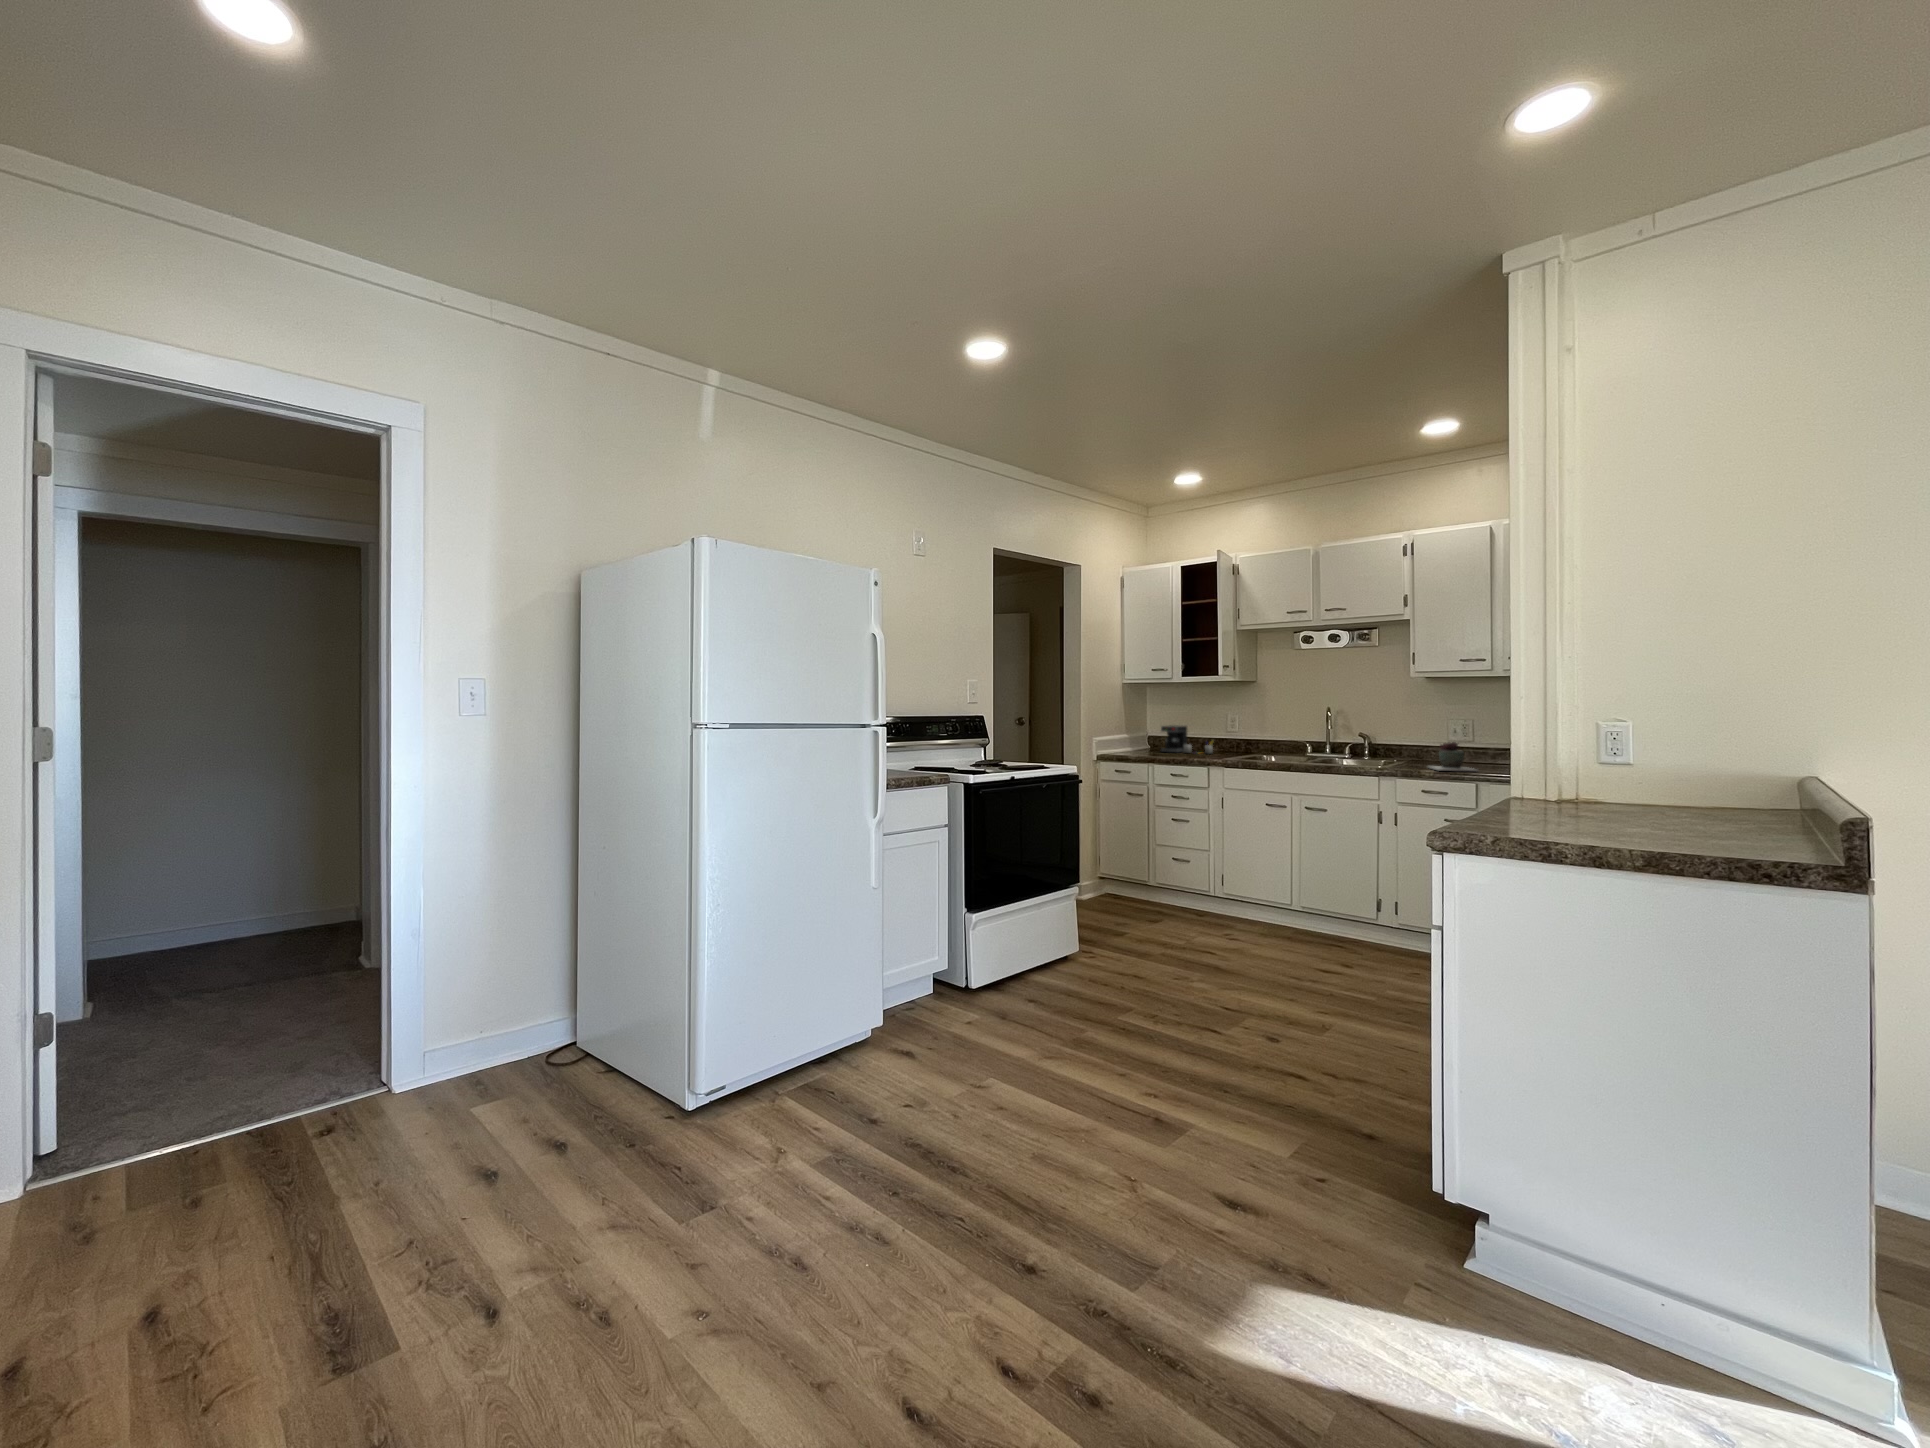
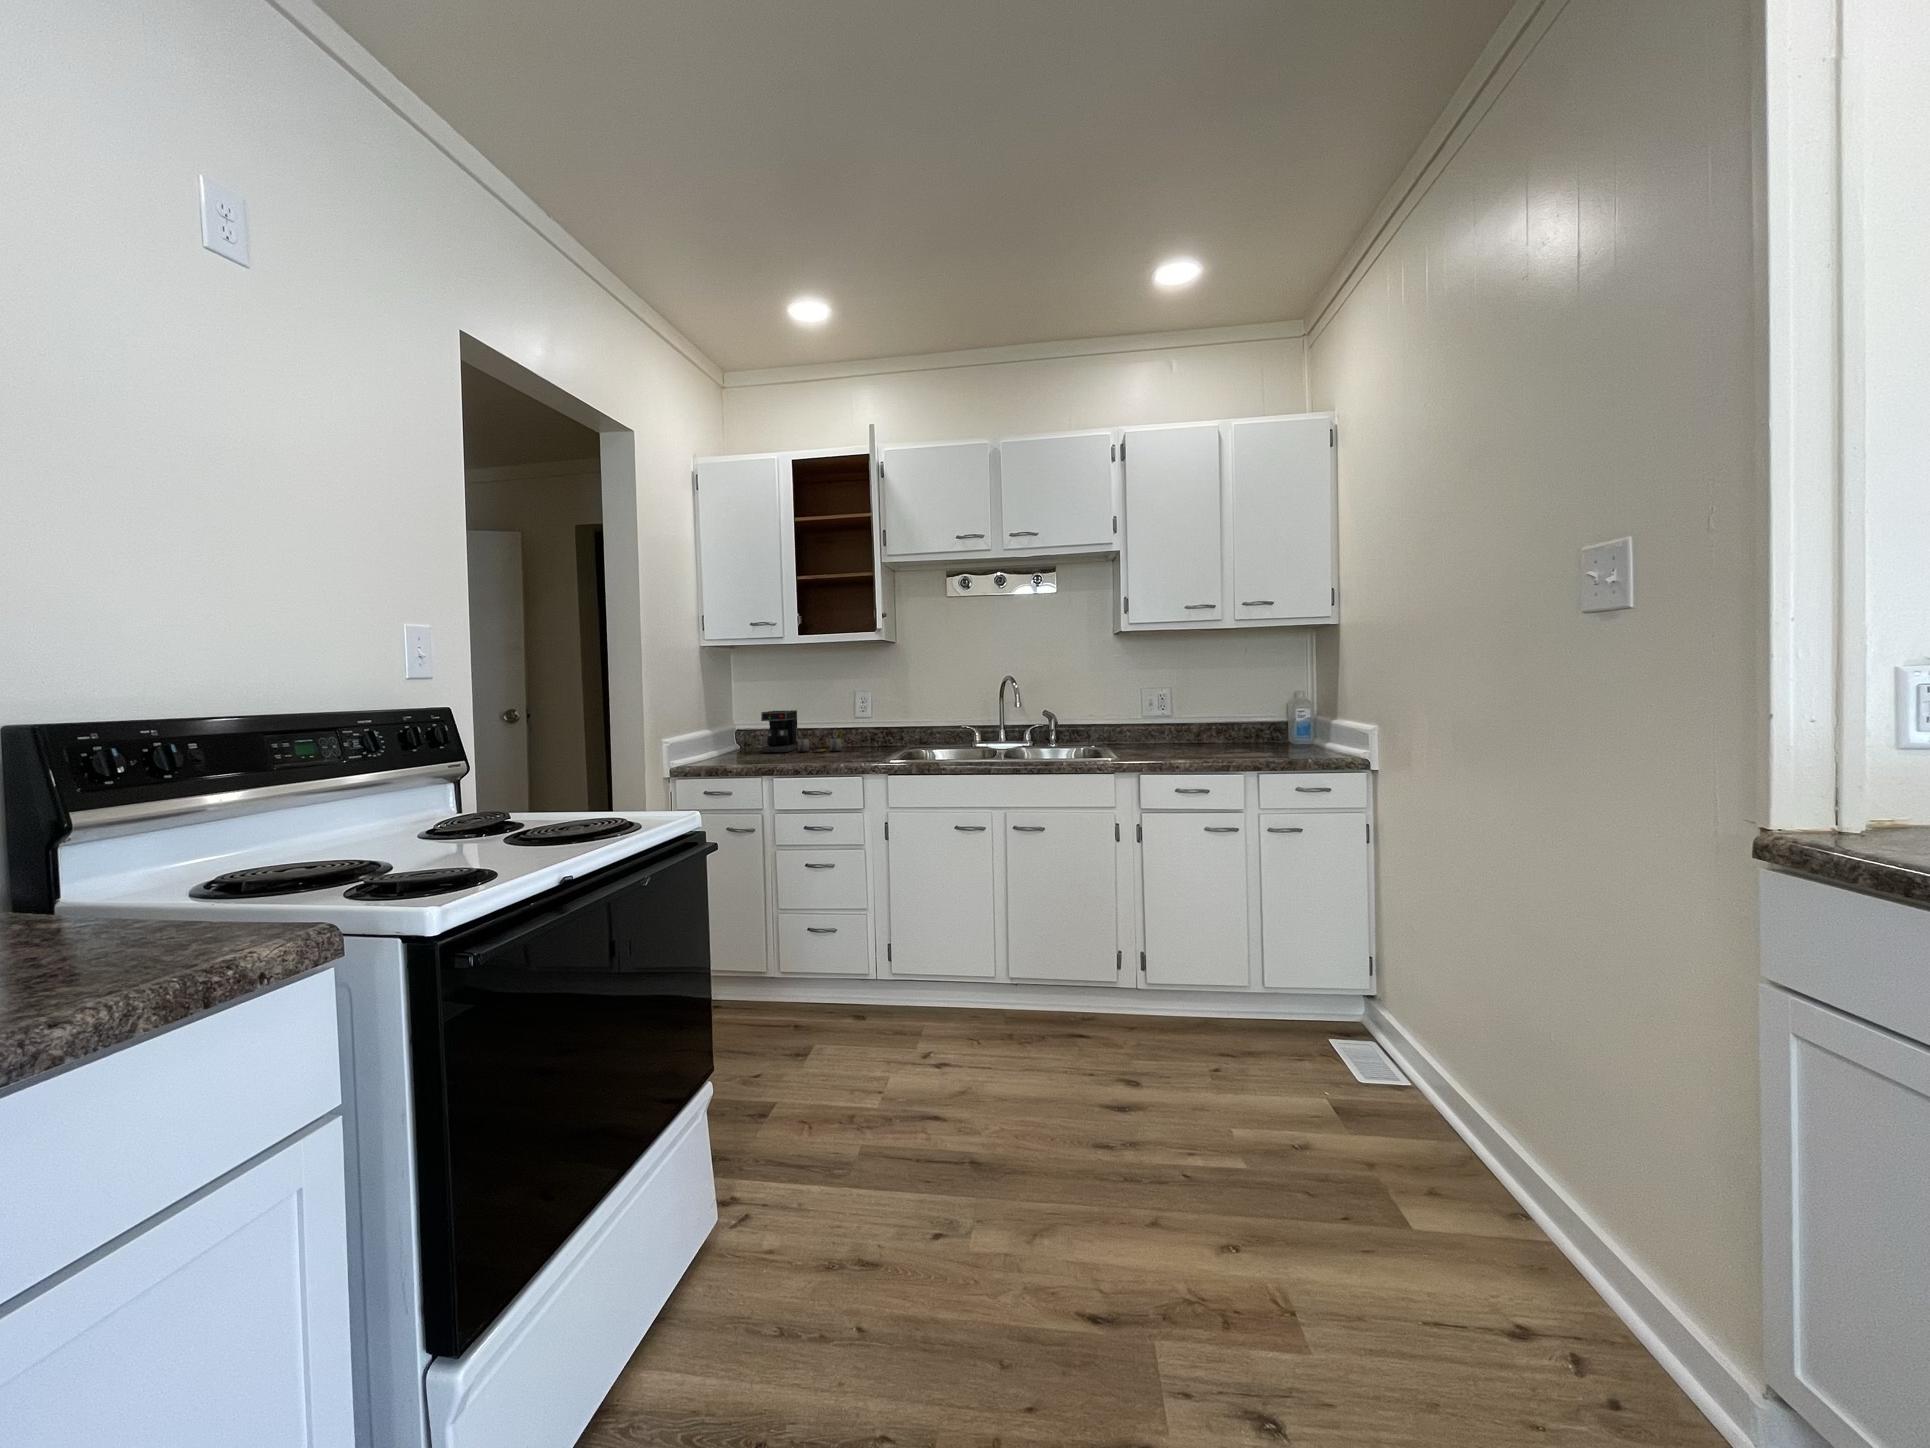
succulent plant: present [1428,742,1478,772] -> none [1158,717,1233,759]

